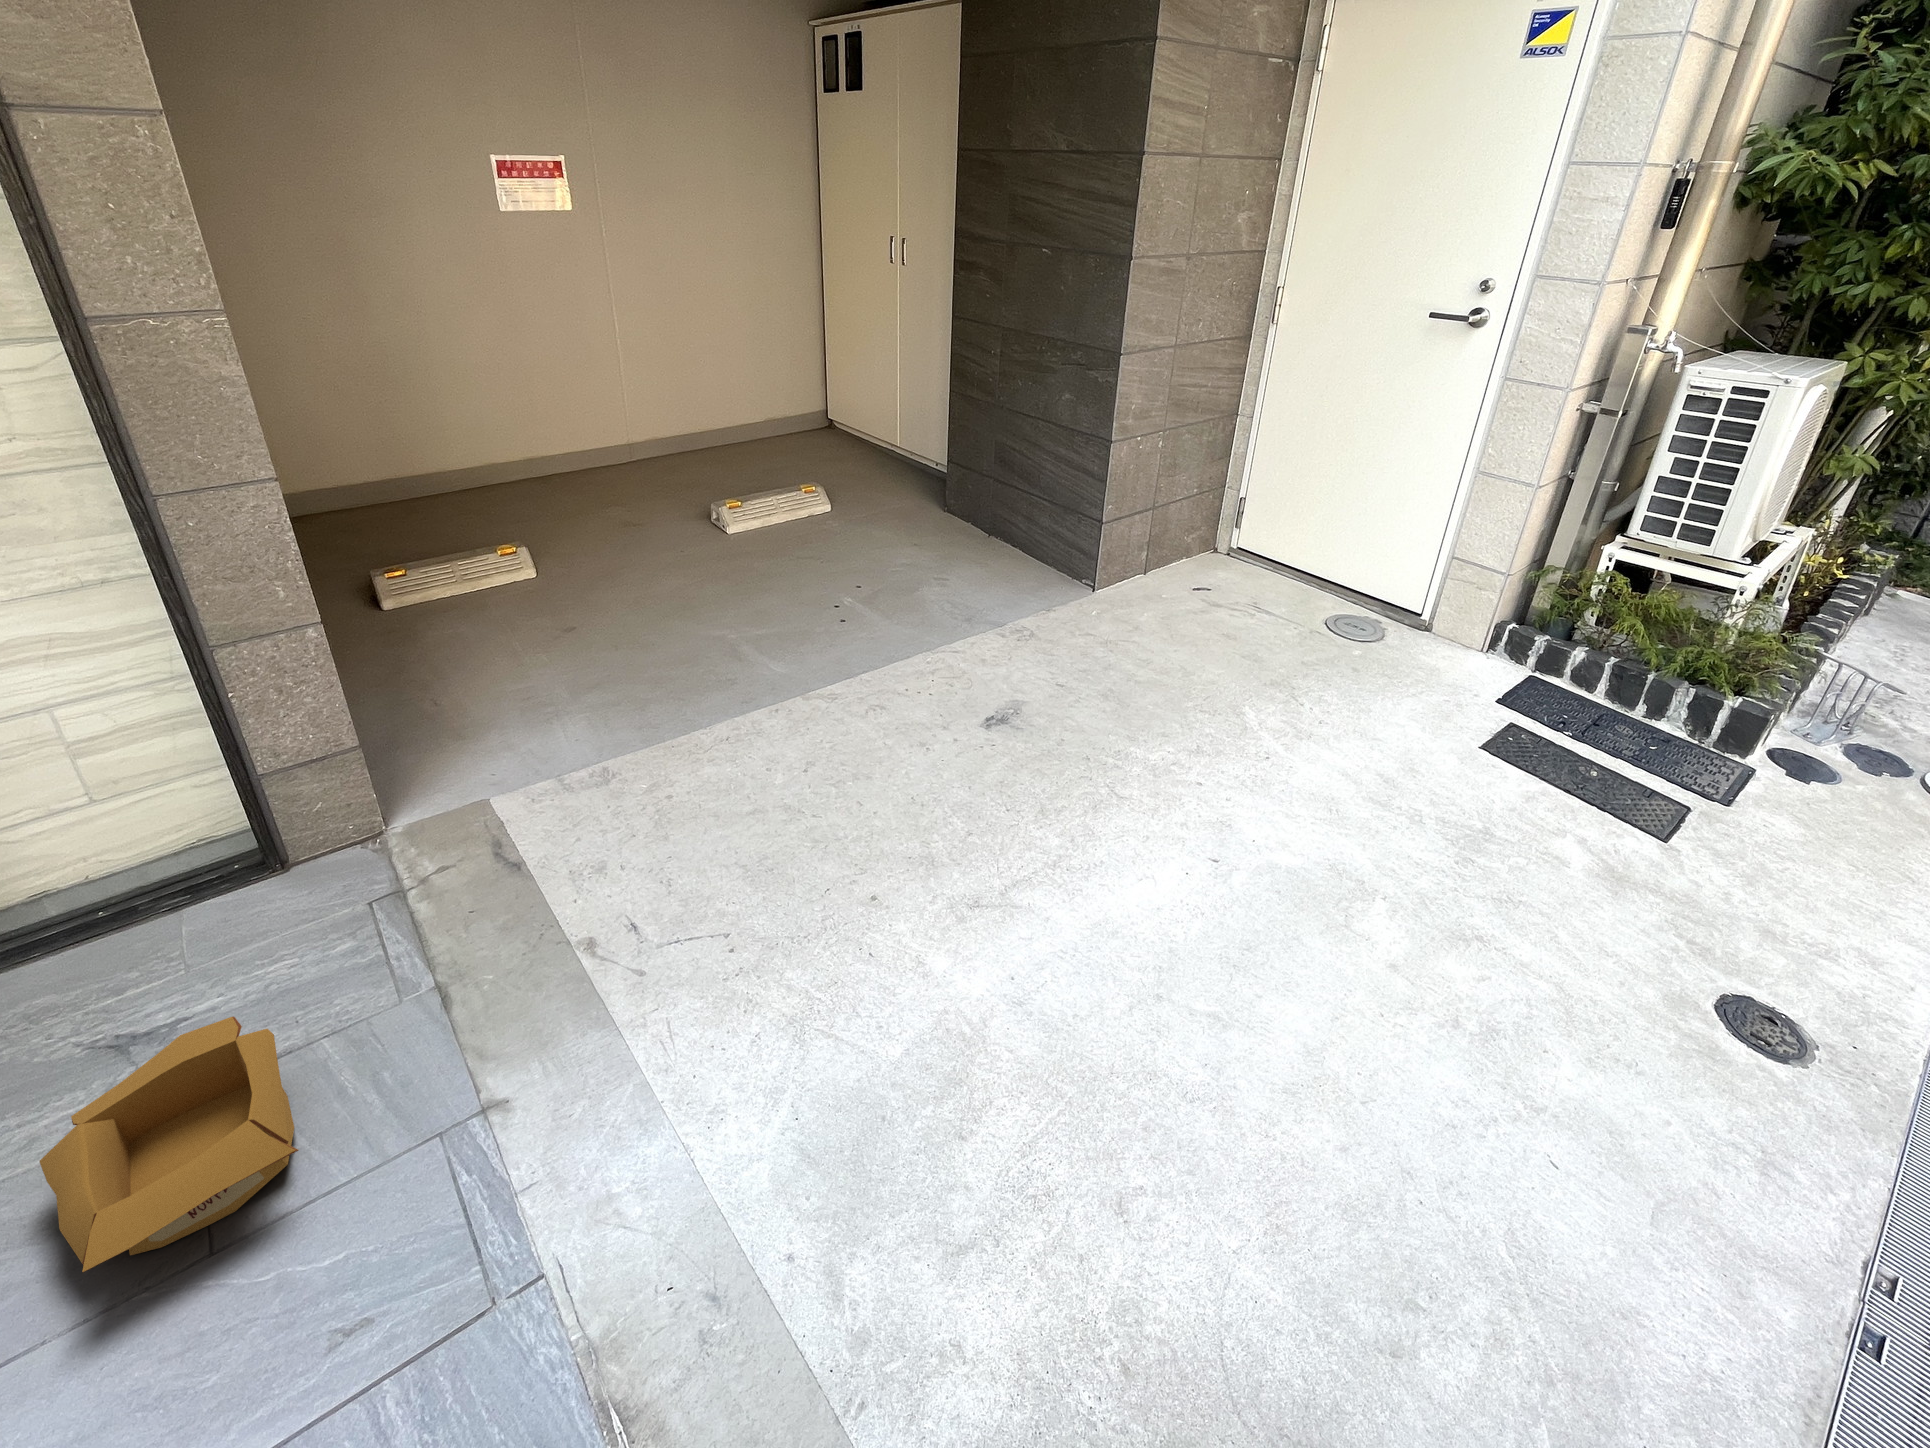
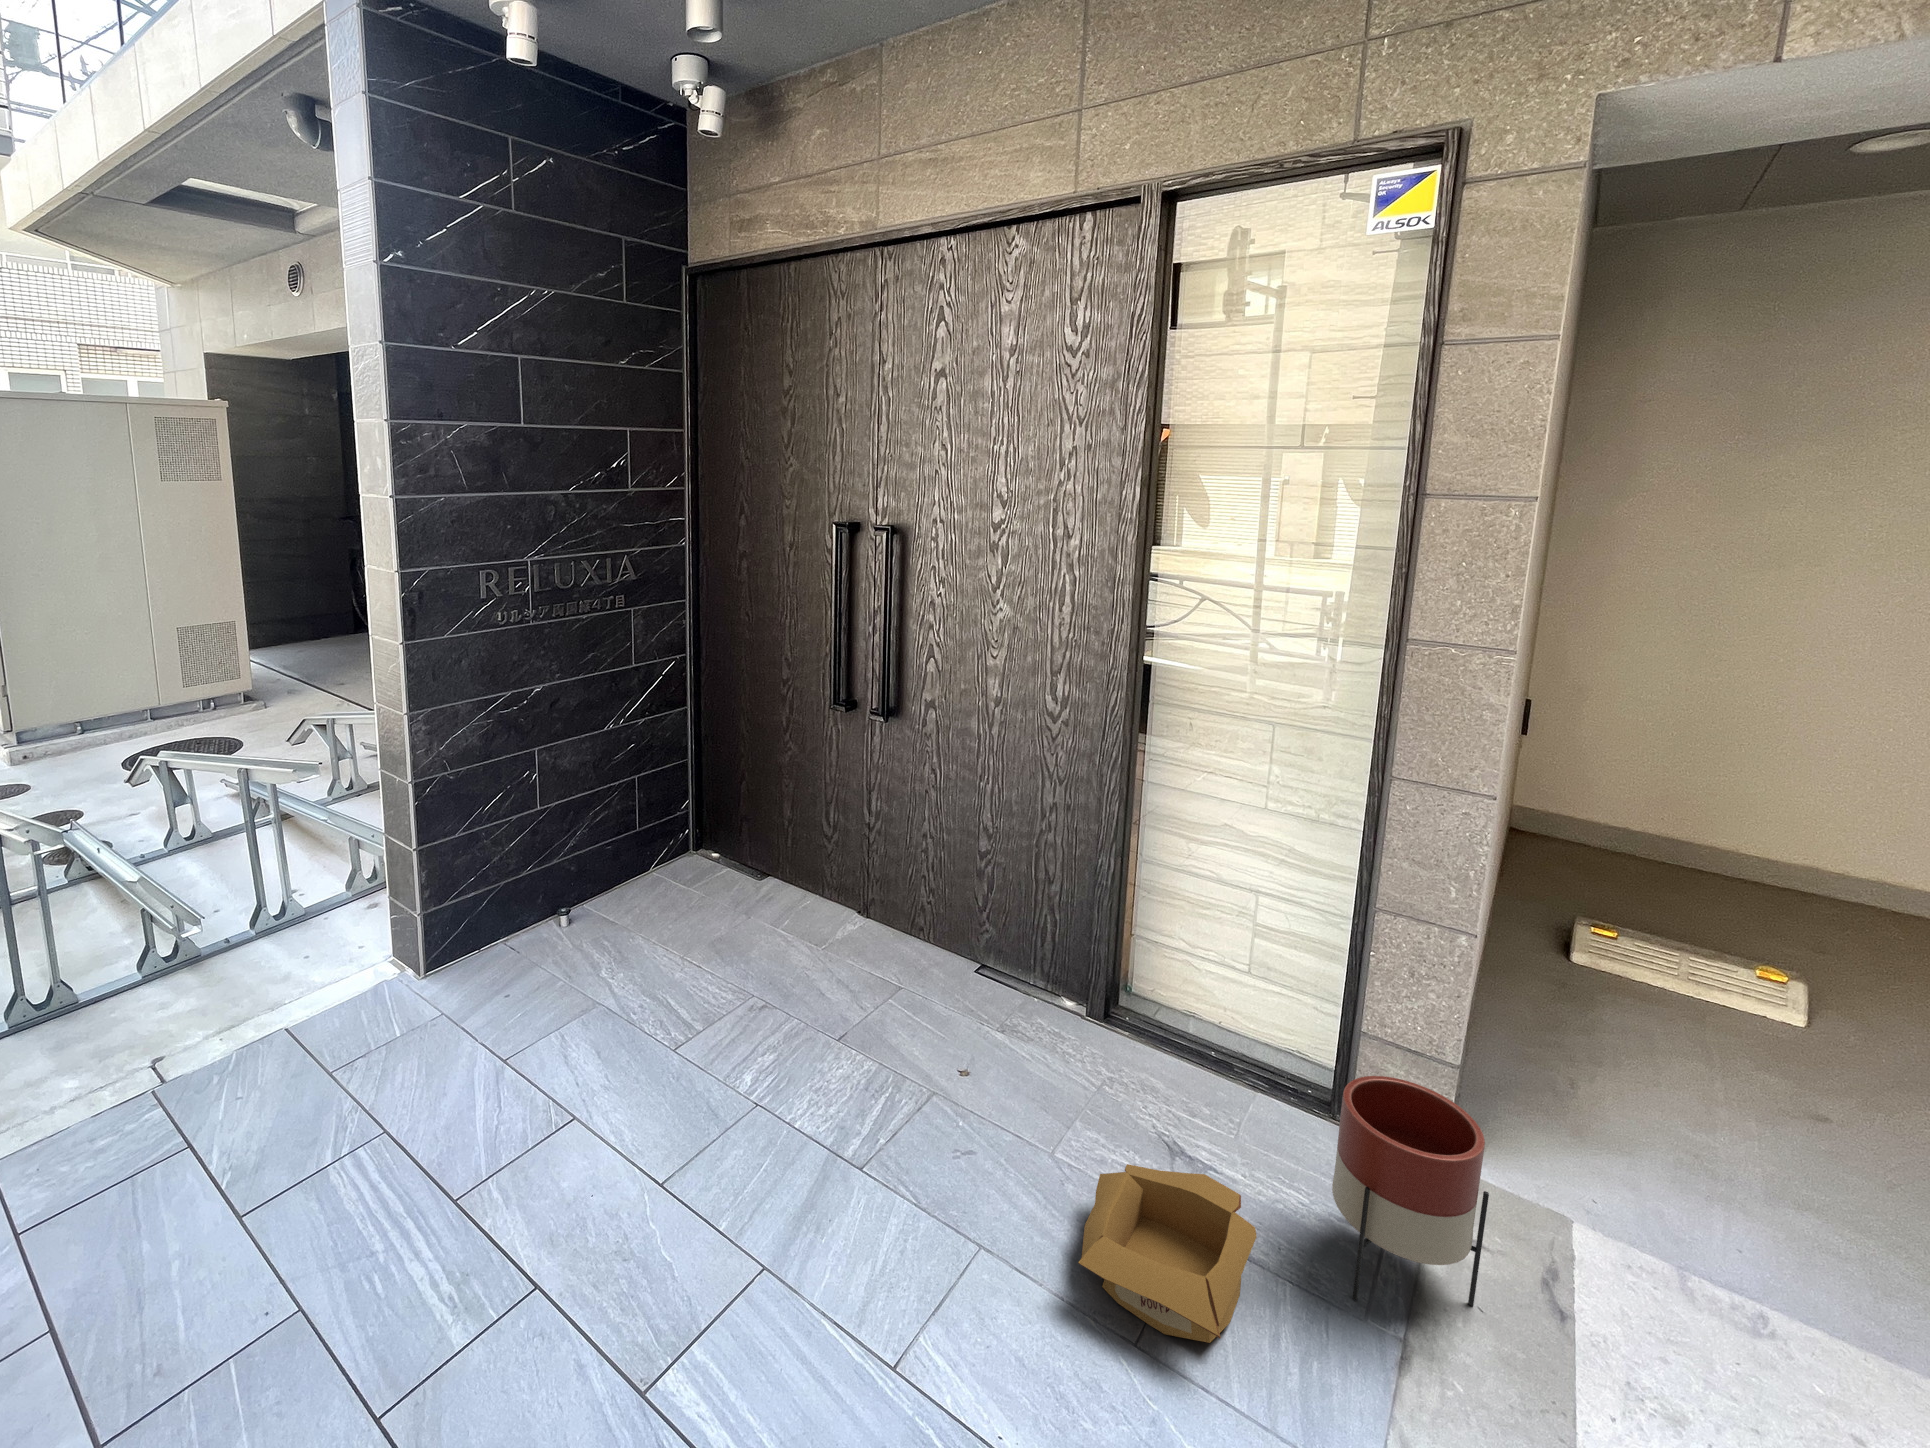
planter: none [282,776,464,996] -> present [1332,1076,1489,1306]

